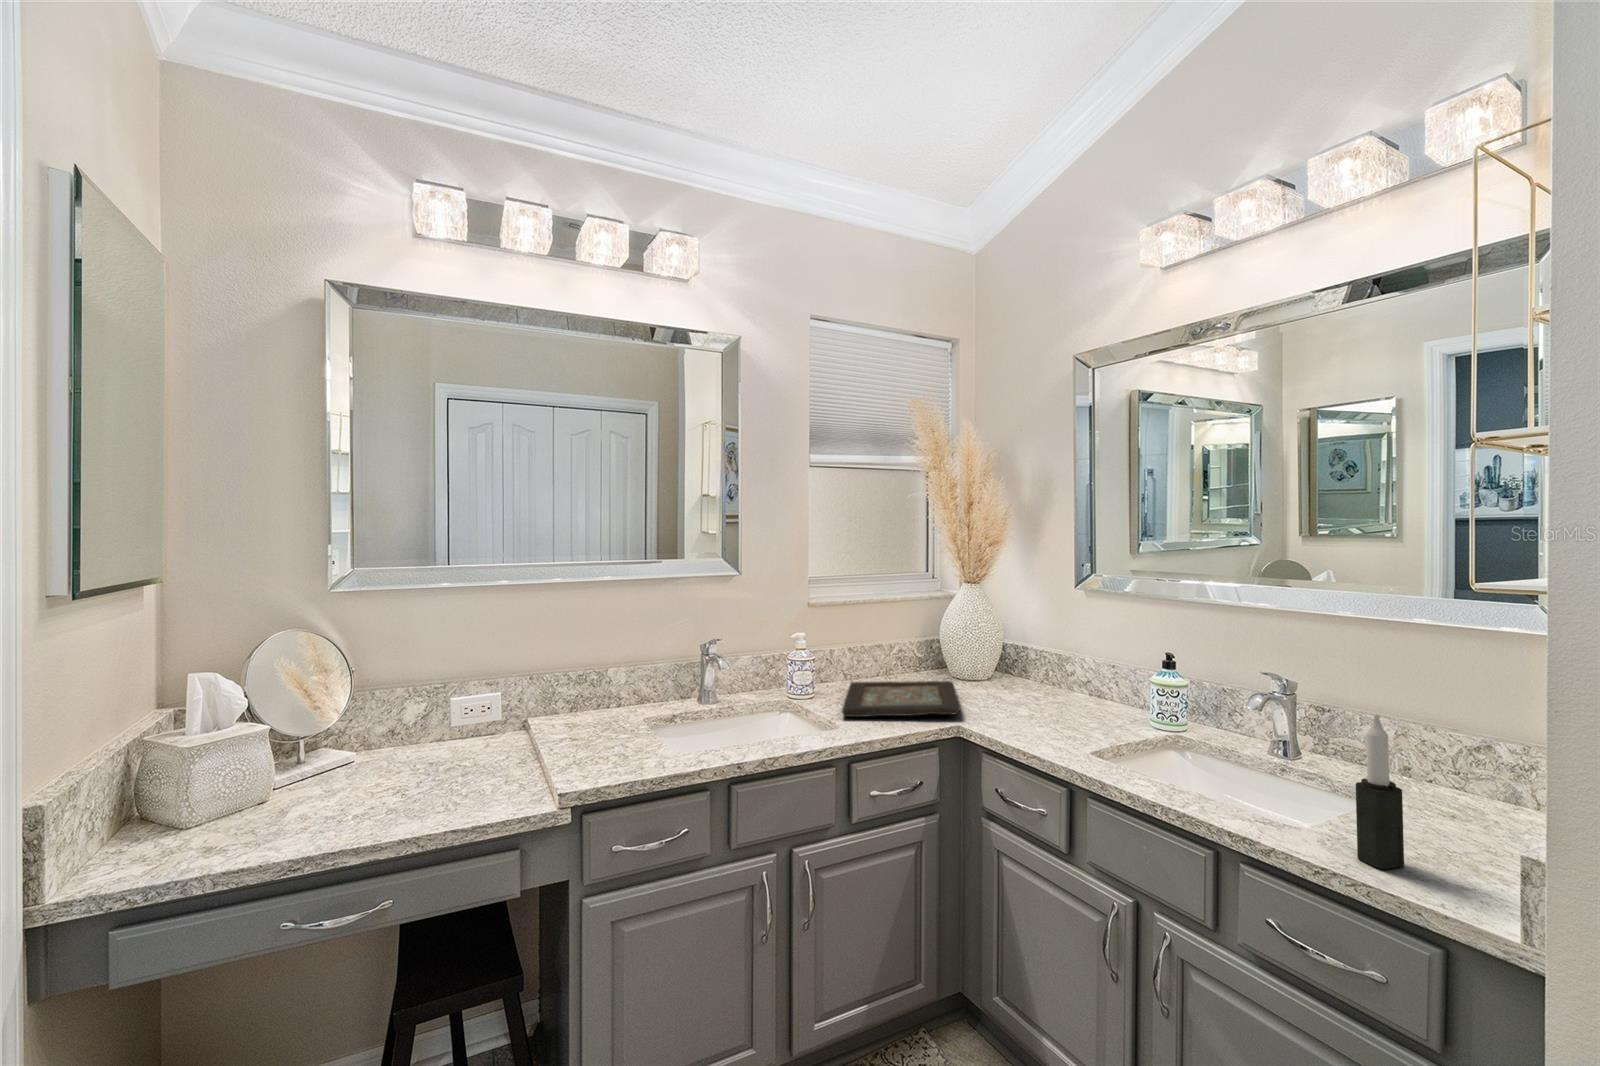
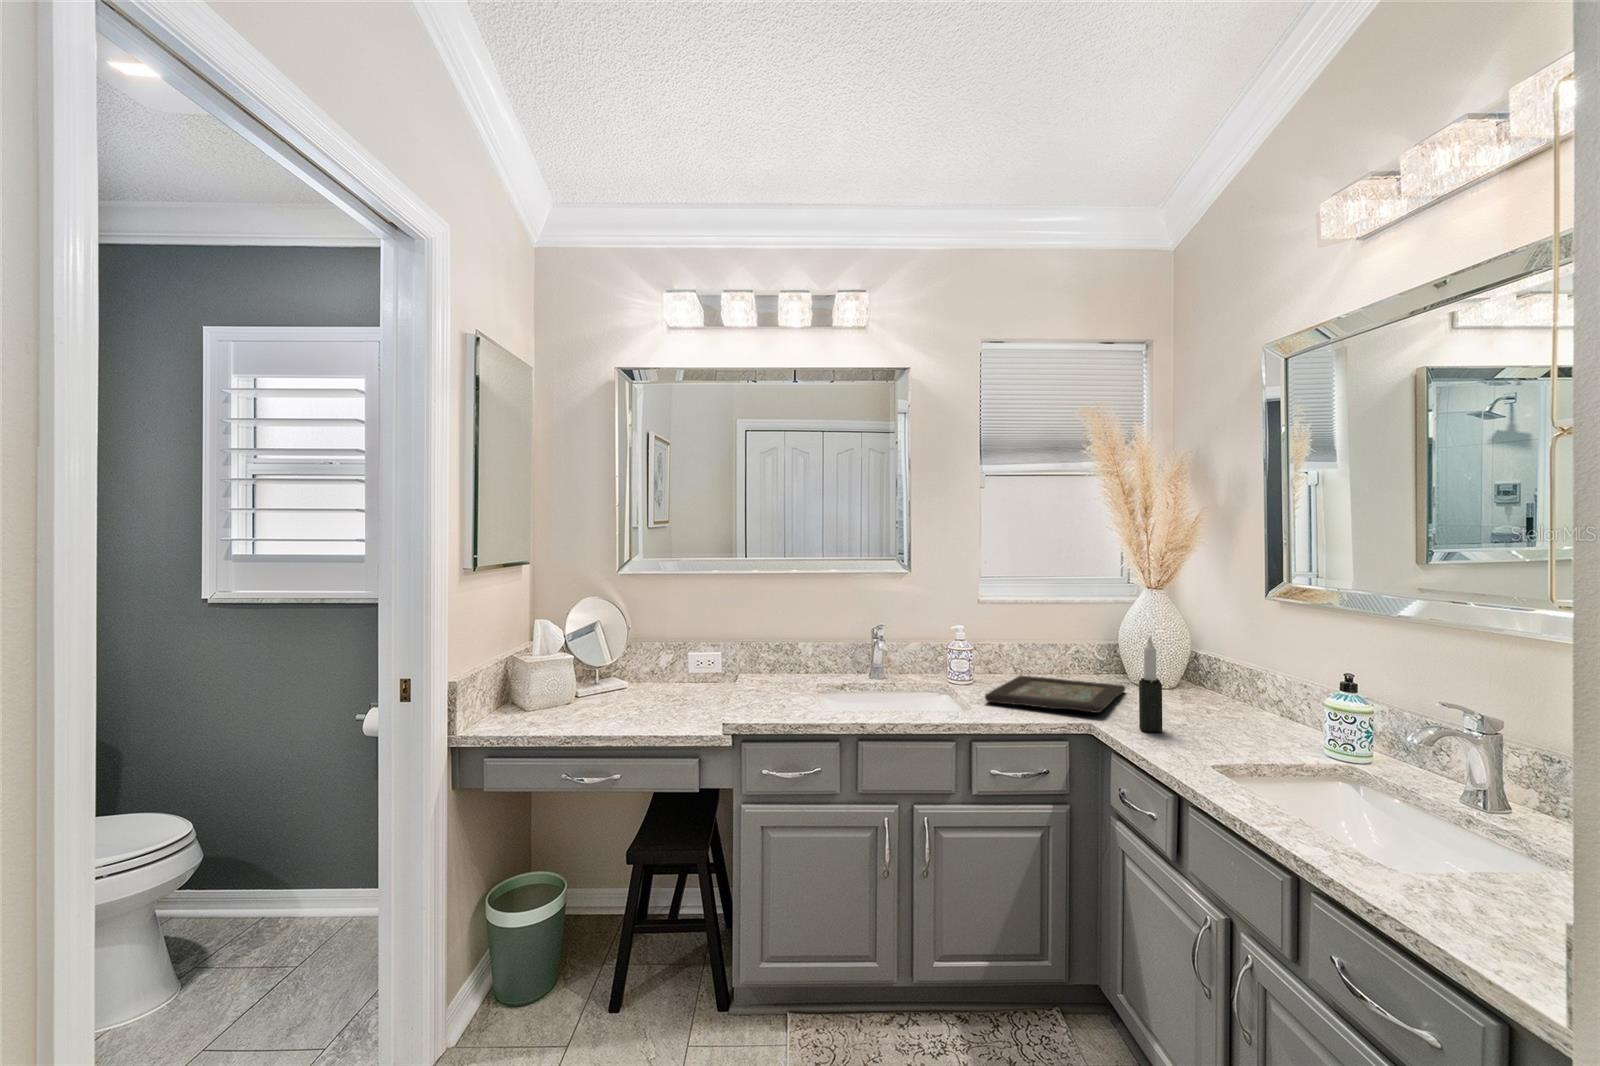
candle: present [1356,714,1404,869] -> present [1139,636,1162,732]

